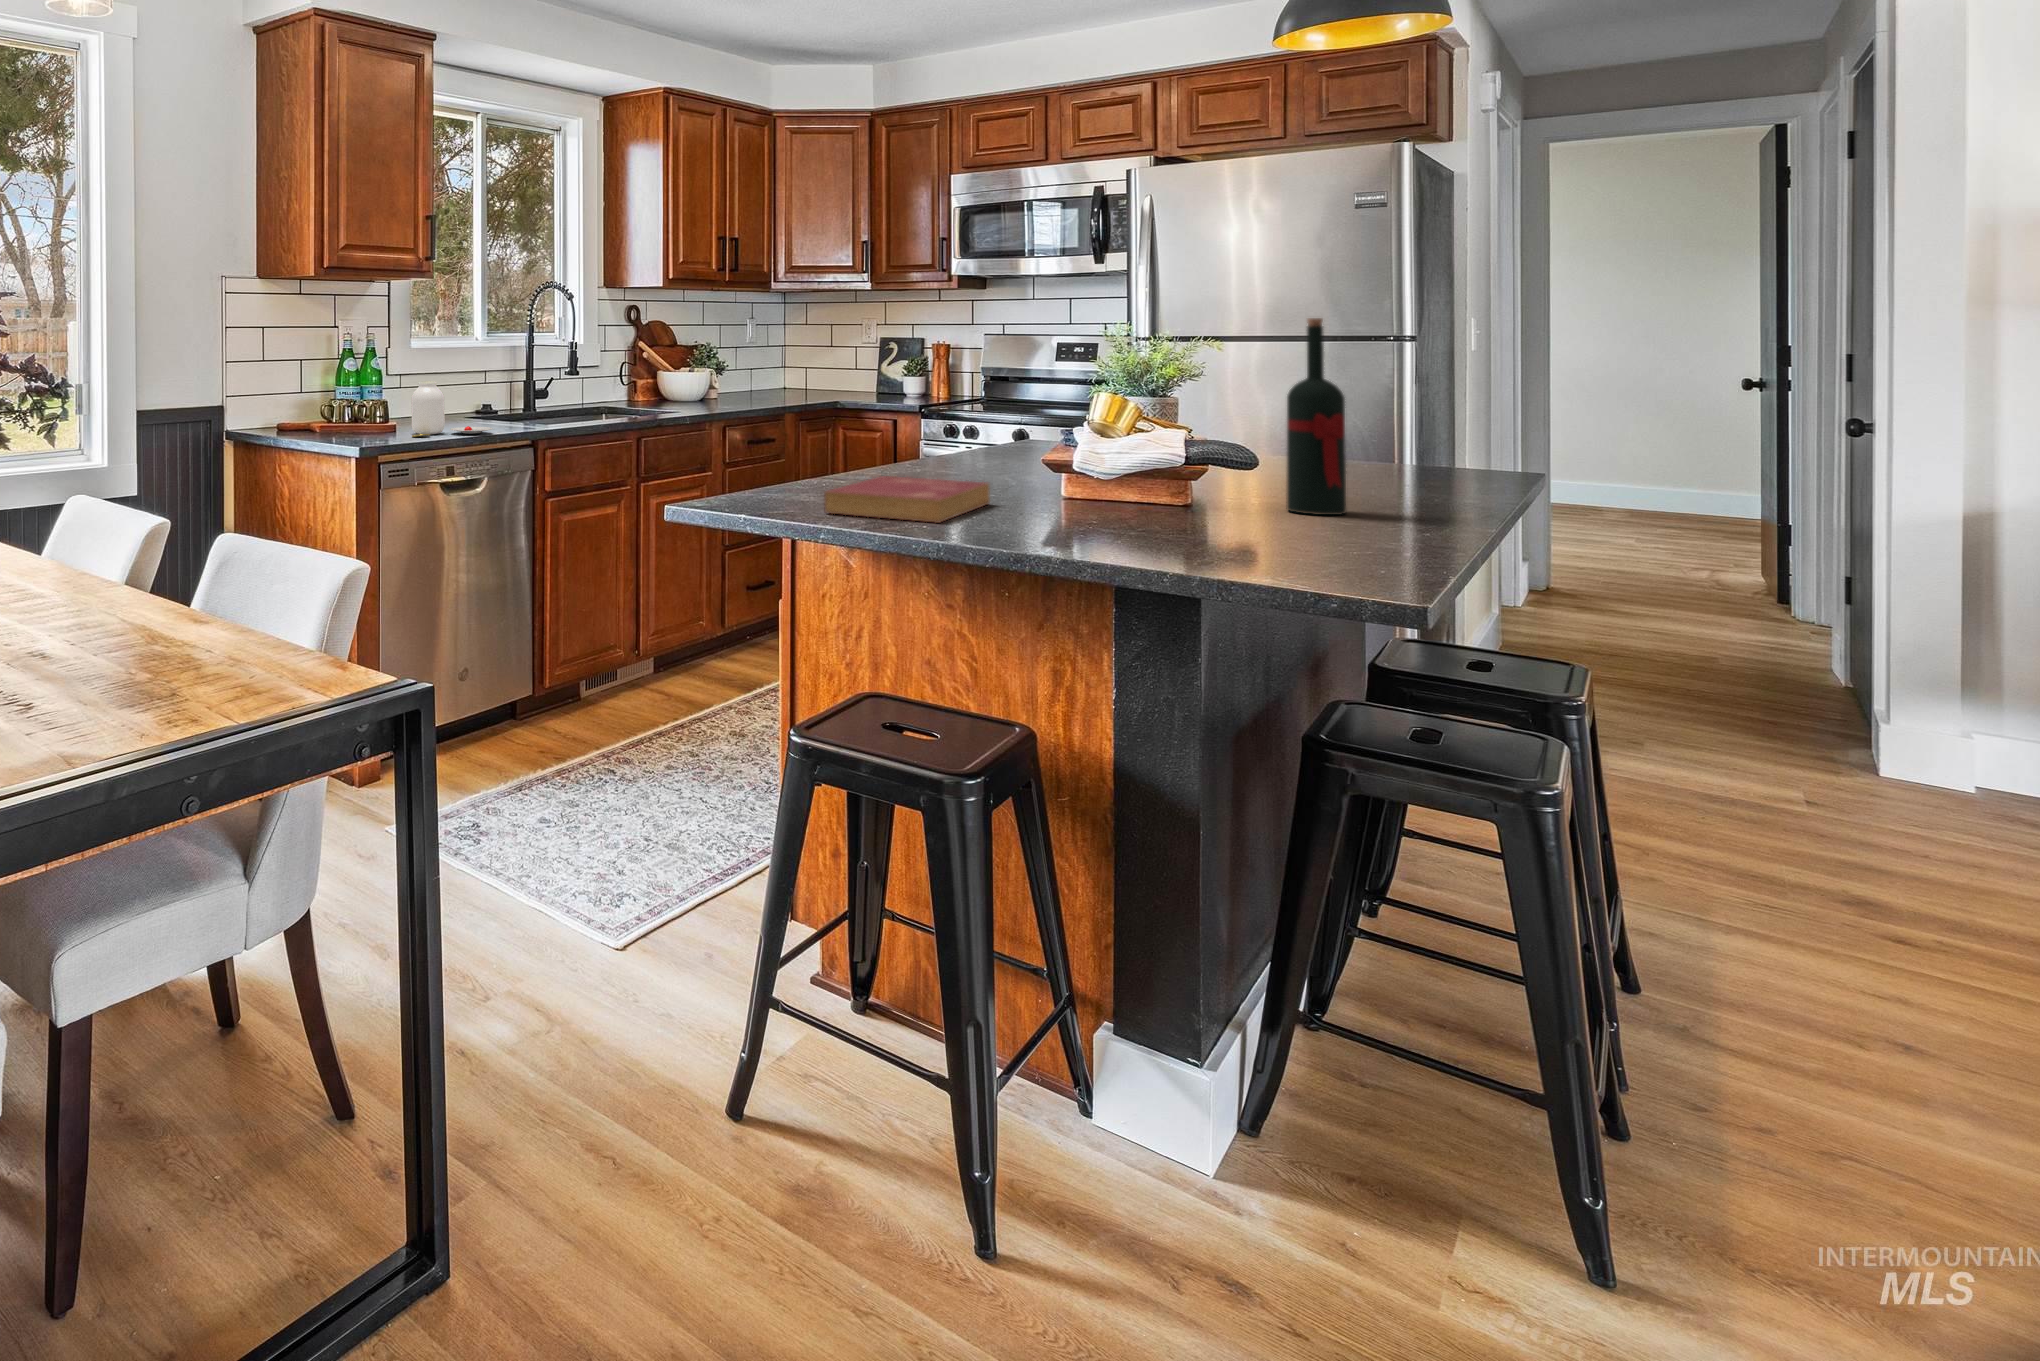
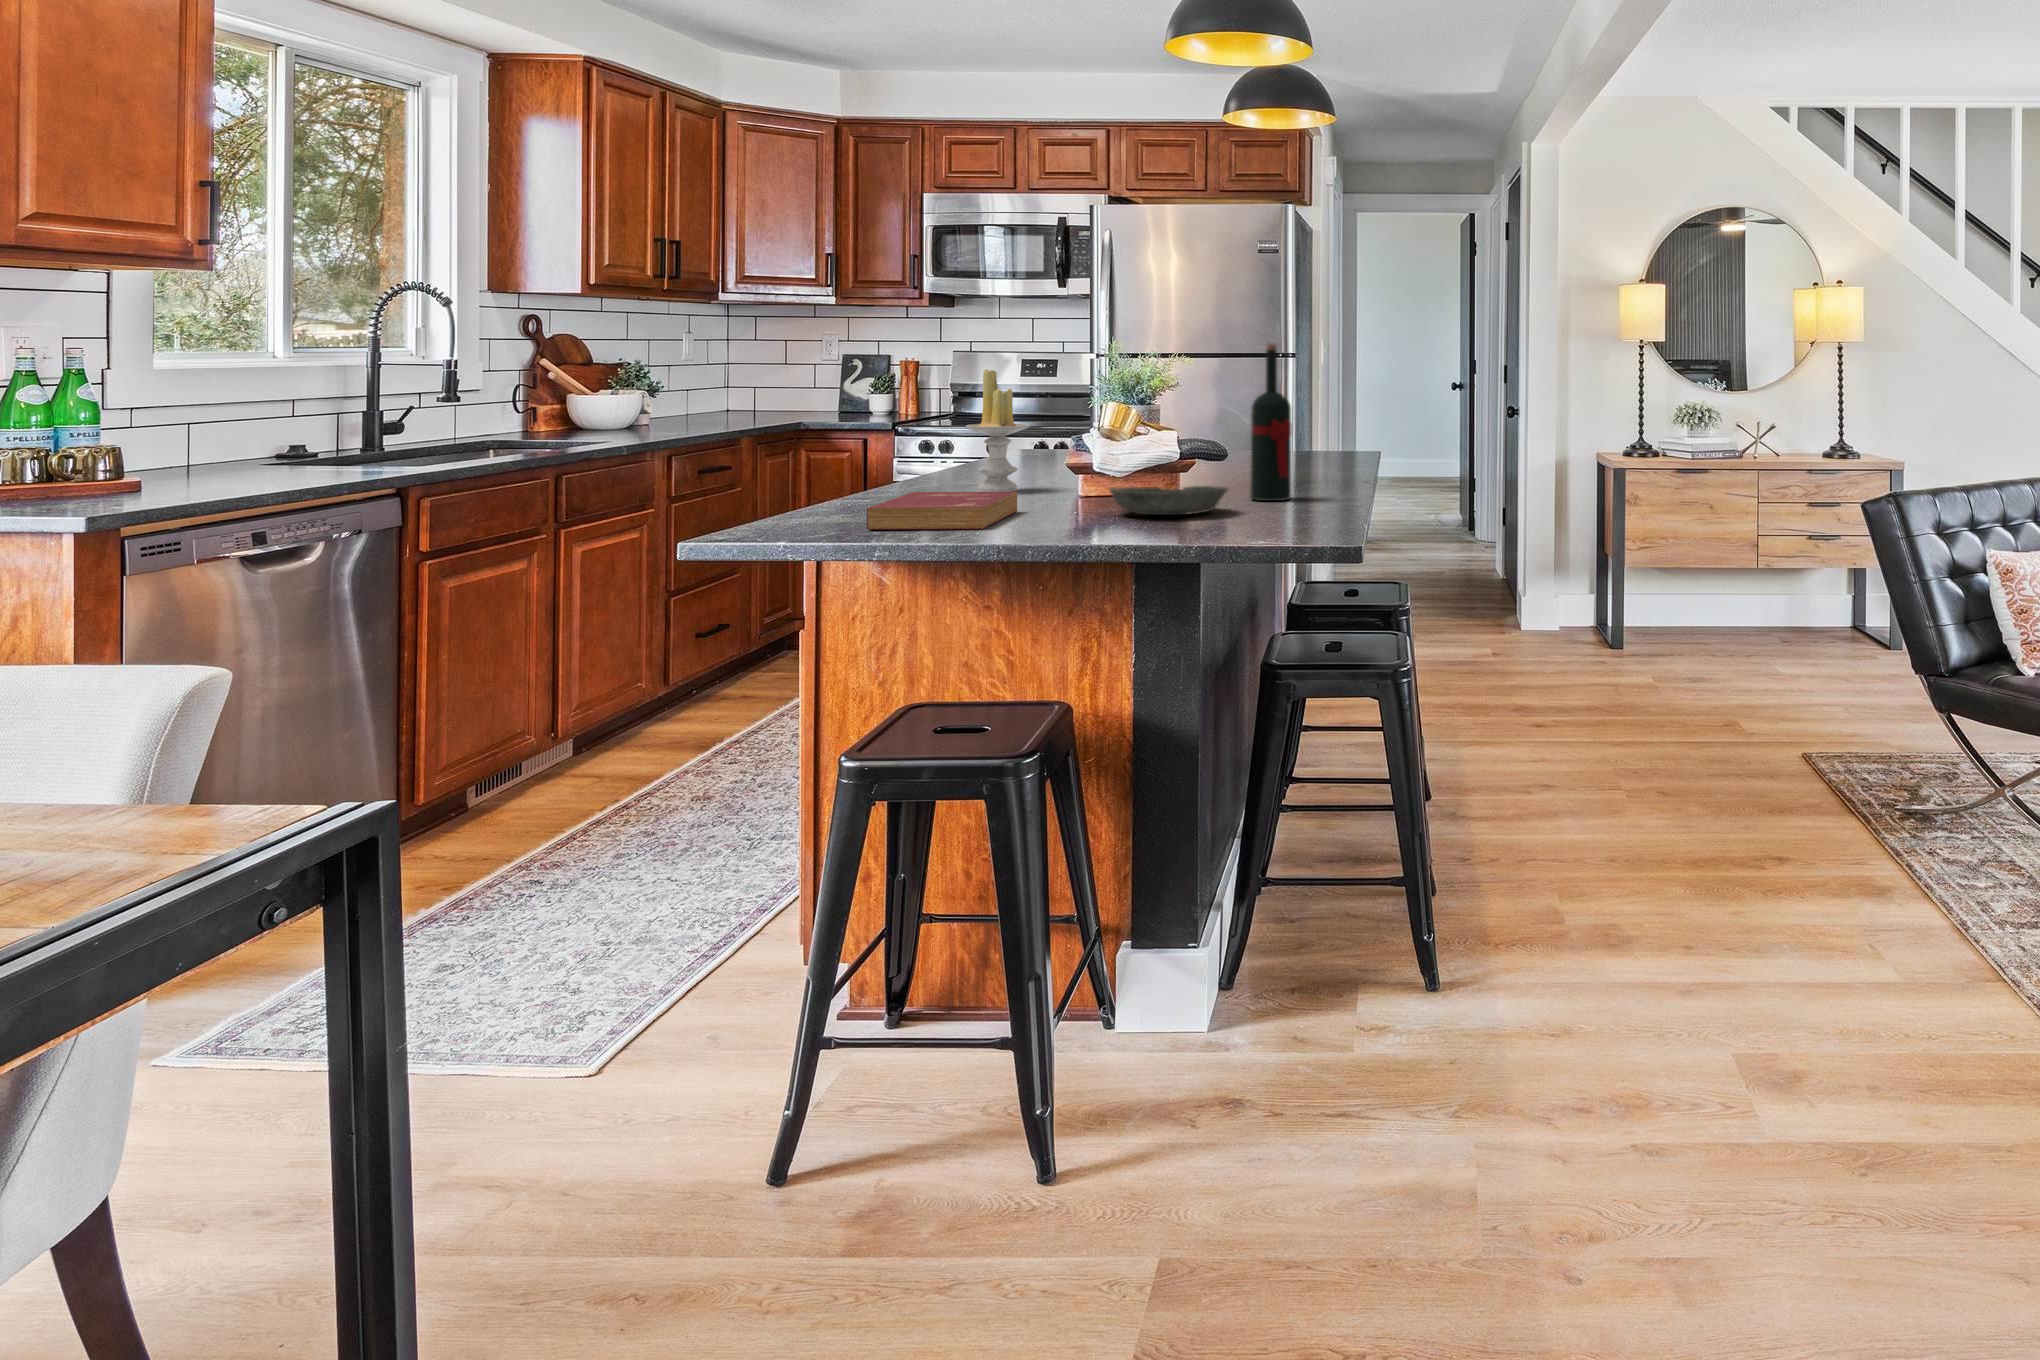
candle: none [949,349,1018,479] -> present [965,369,1030,492]
jar: present [411,382,493,437] -> none [213,412,358,488]
bowl: none [1090,485,1247,525] -> present [1110,486,1228,515]

